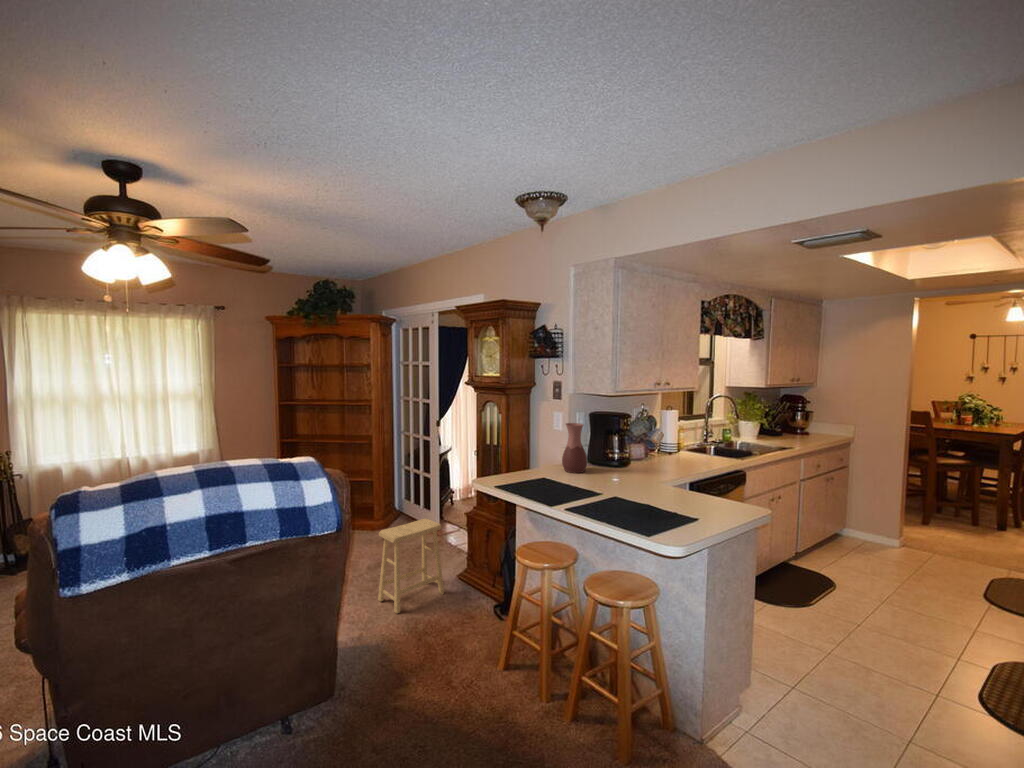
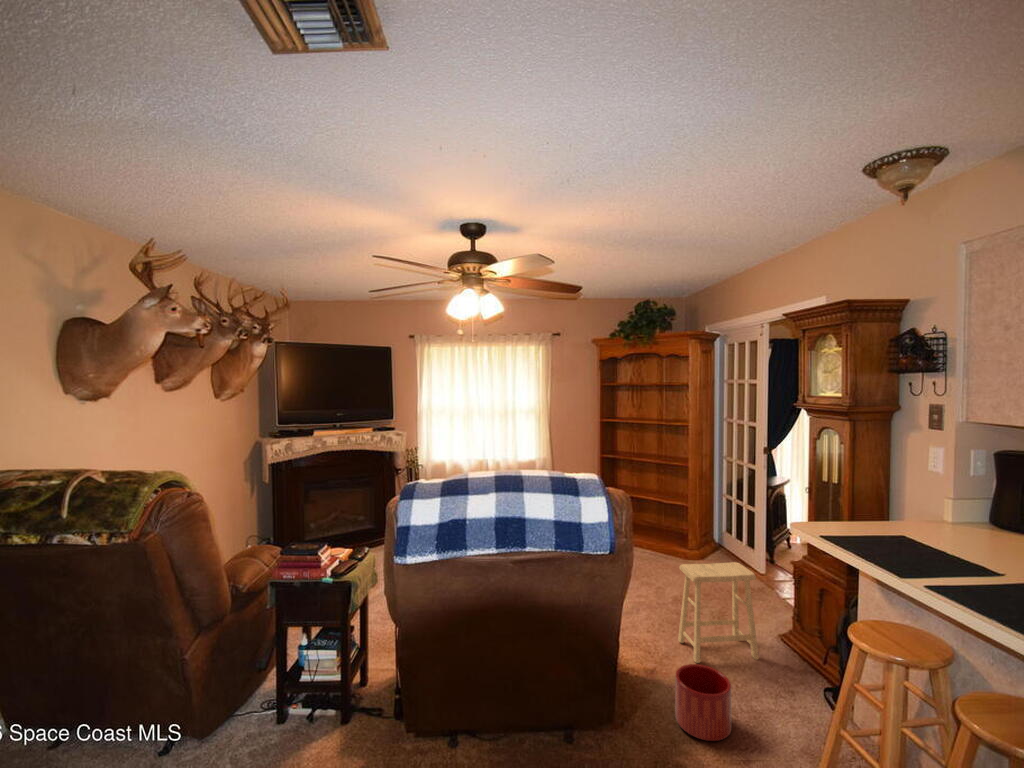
vase: present [562,423,587,473] -> none [946,470,997,549]
planter: none [388,610,434,673] -> present [675,664,731,741]

